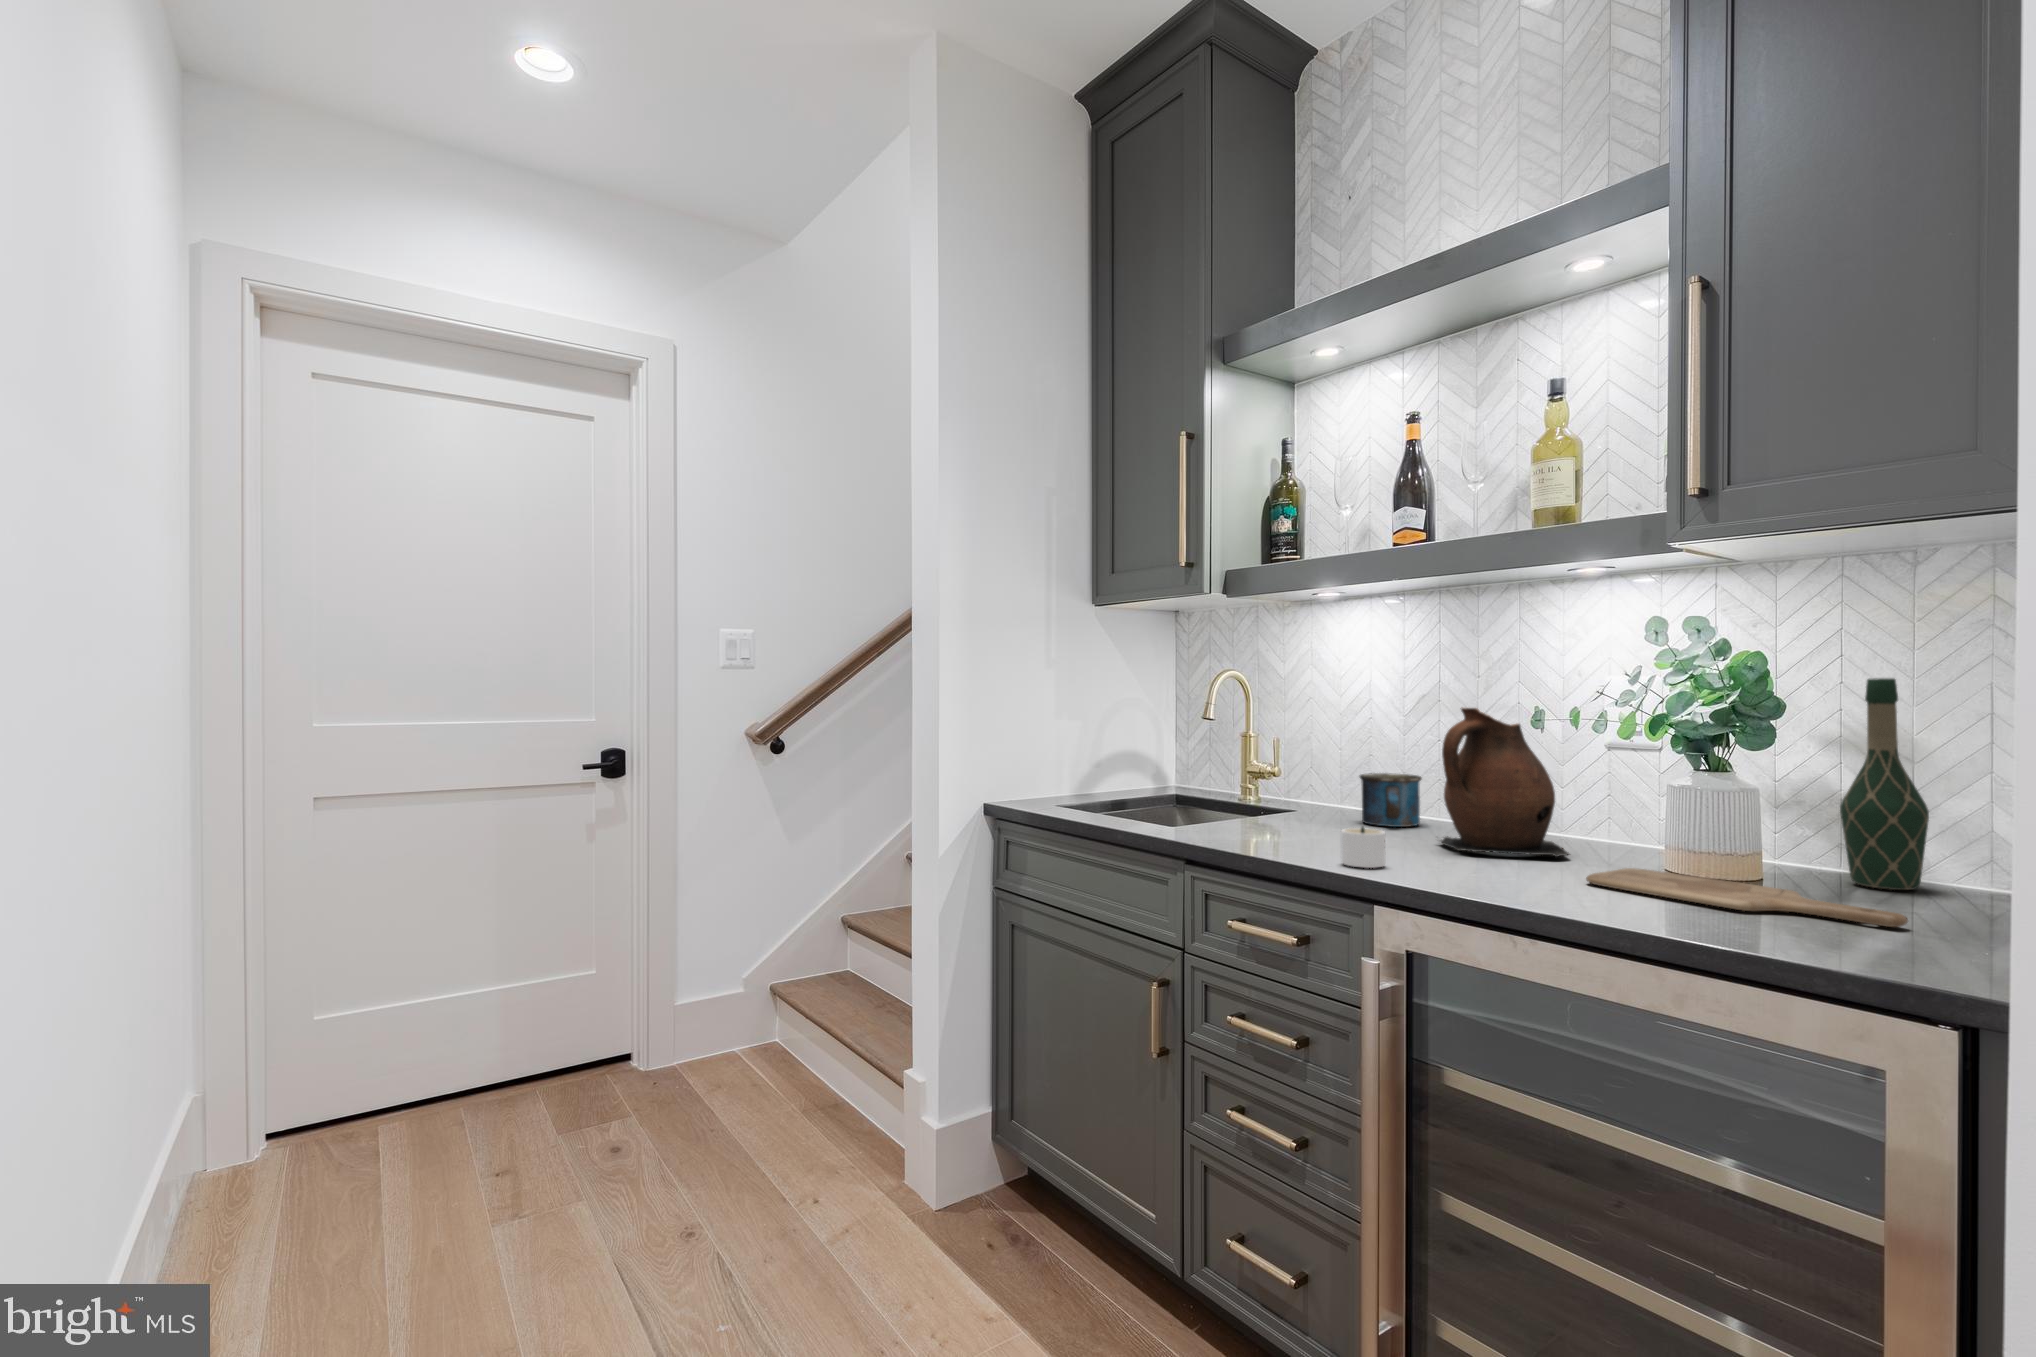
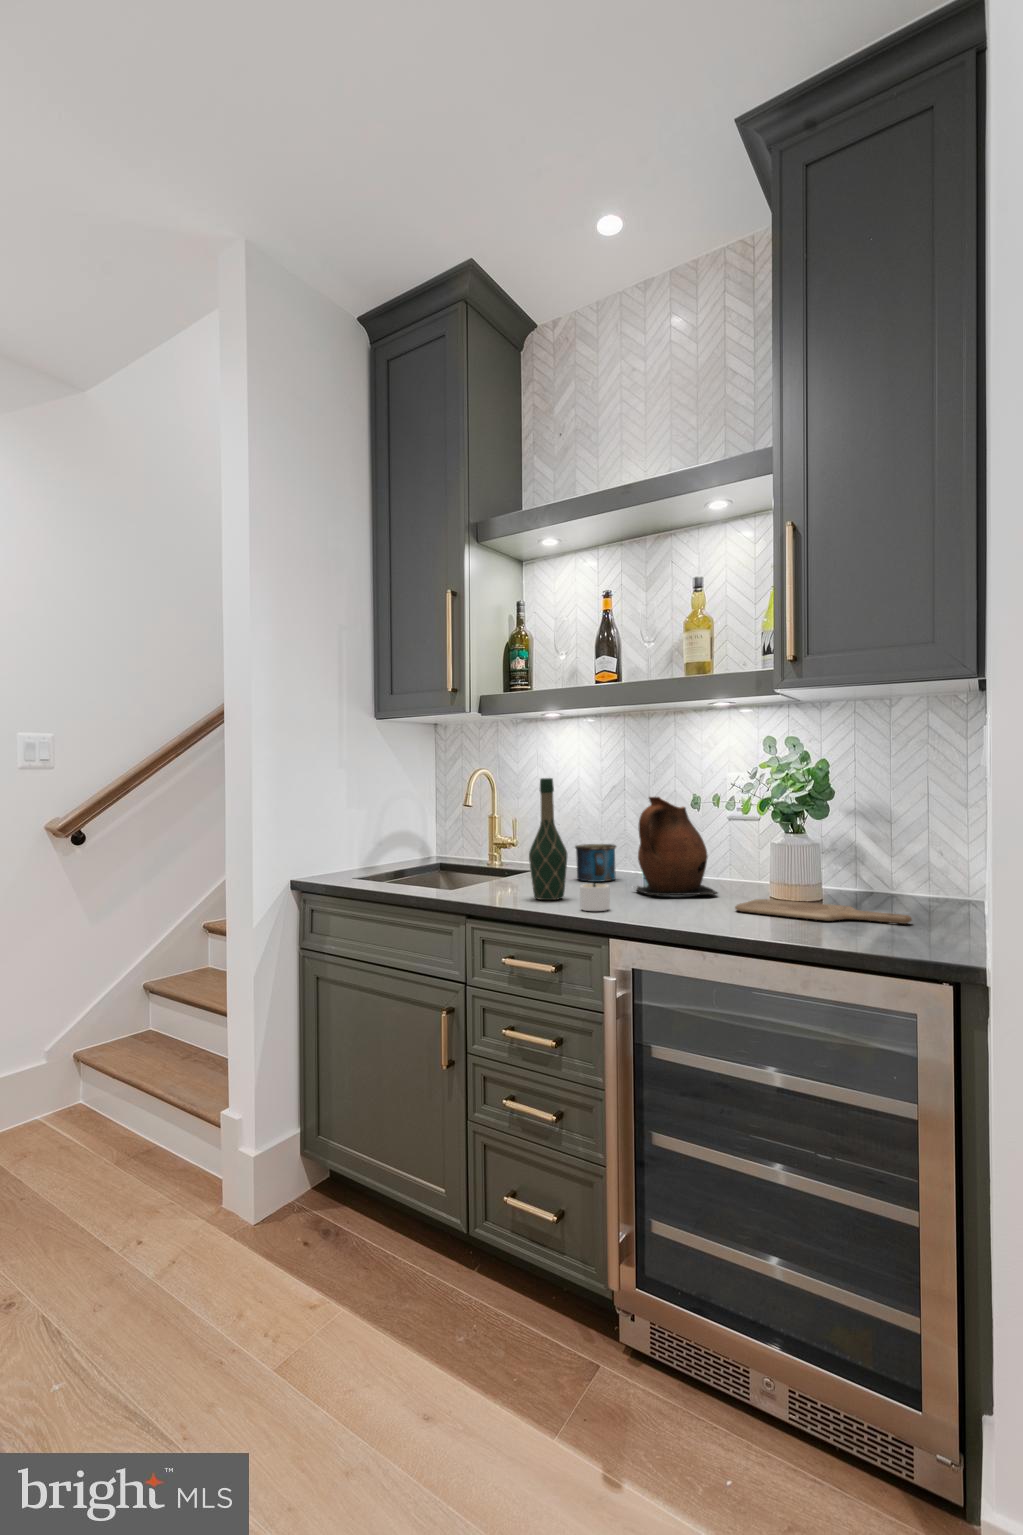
wine bottle: present [1840,678,1929,890] -> present [529,778,567,900]

